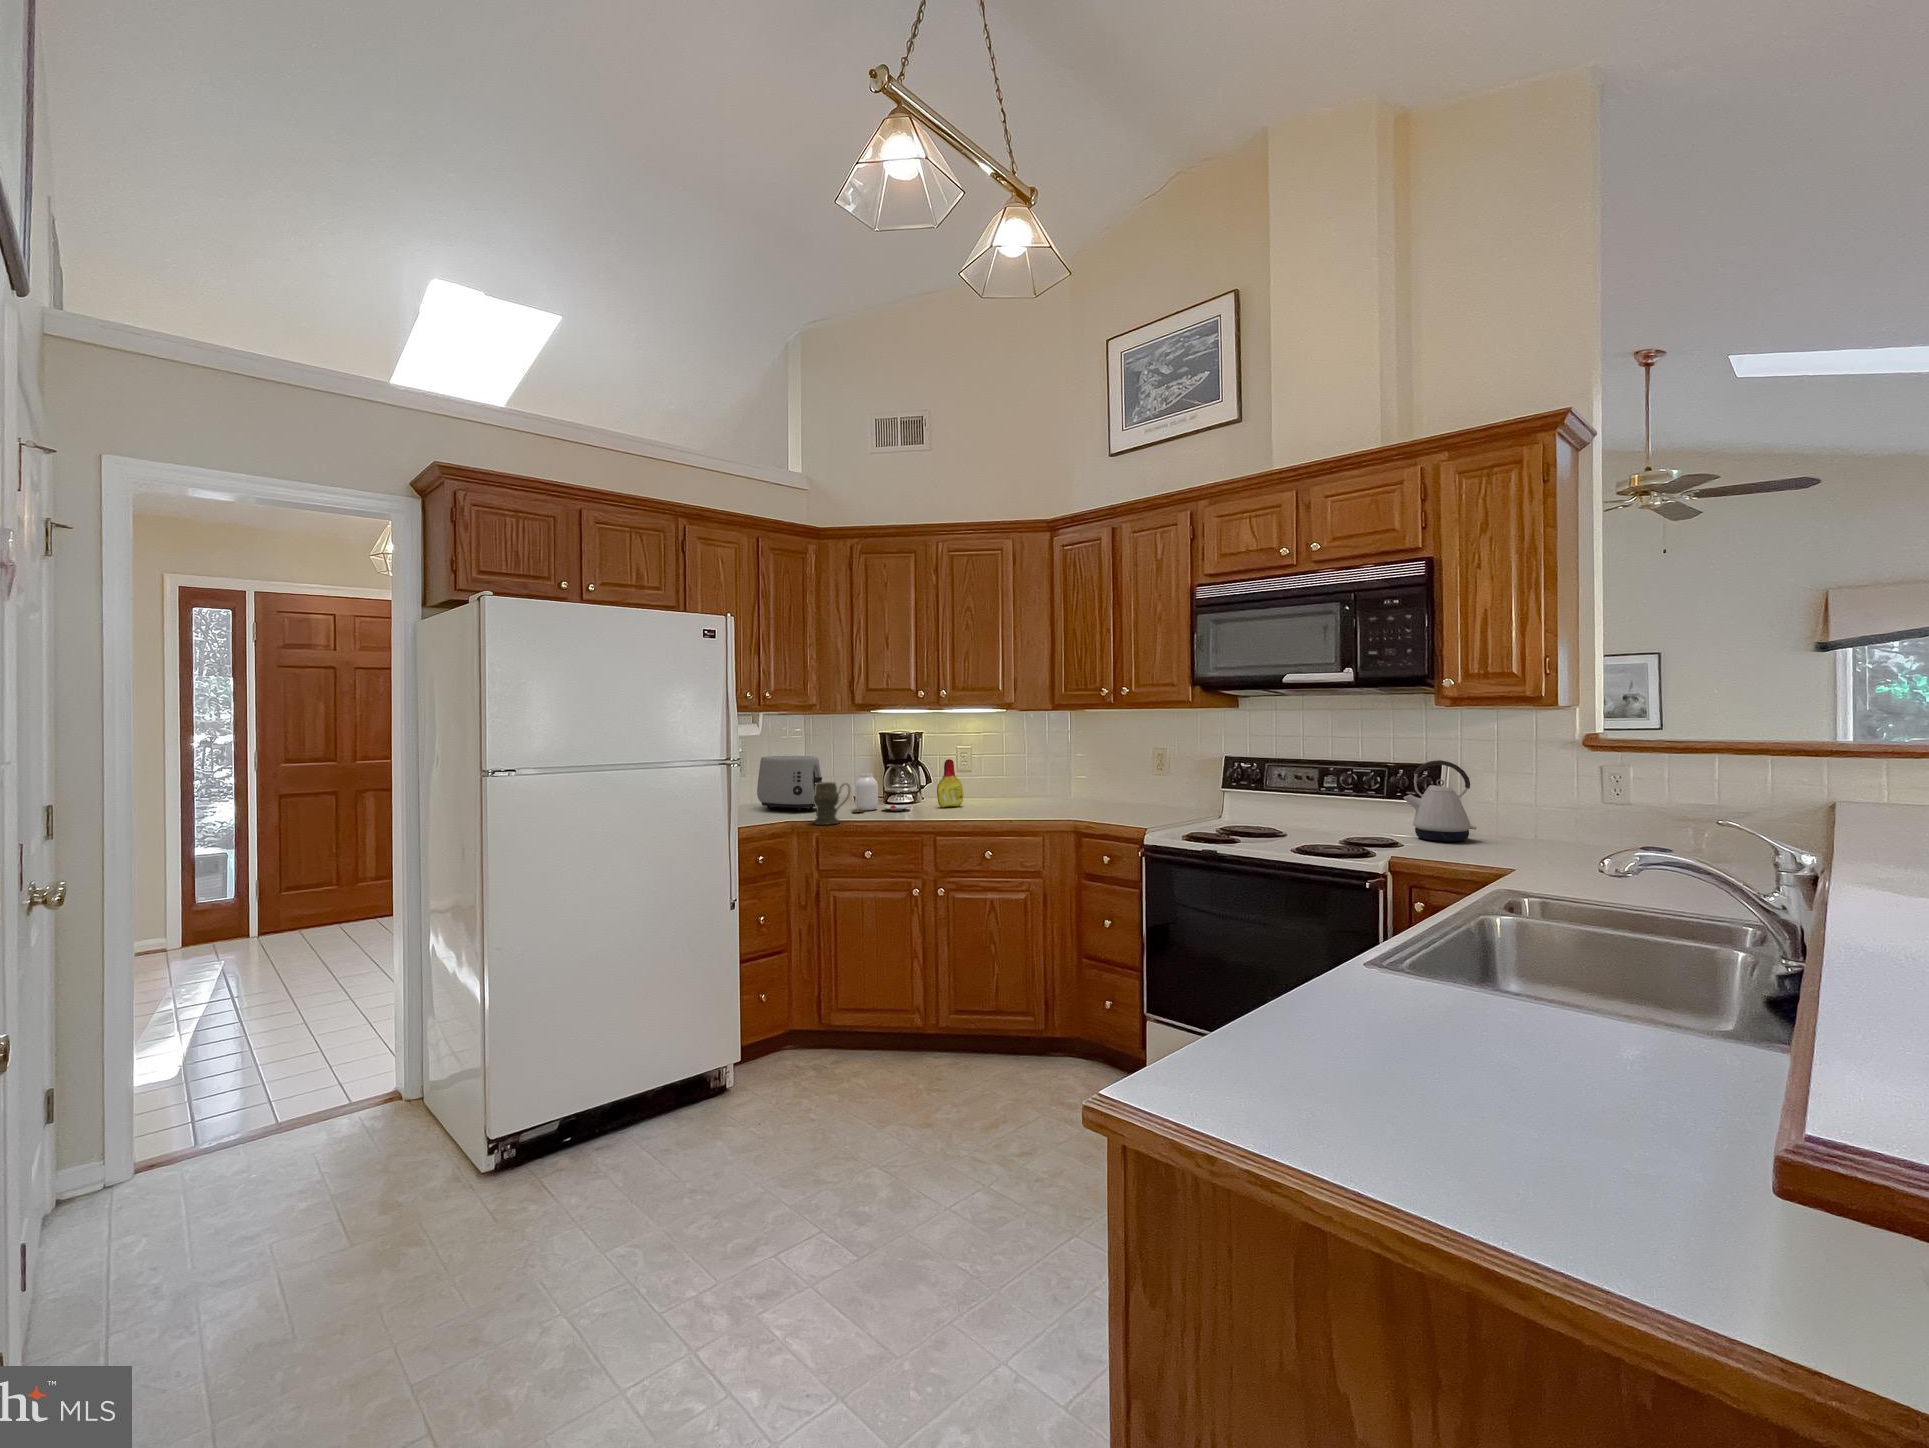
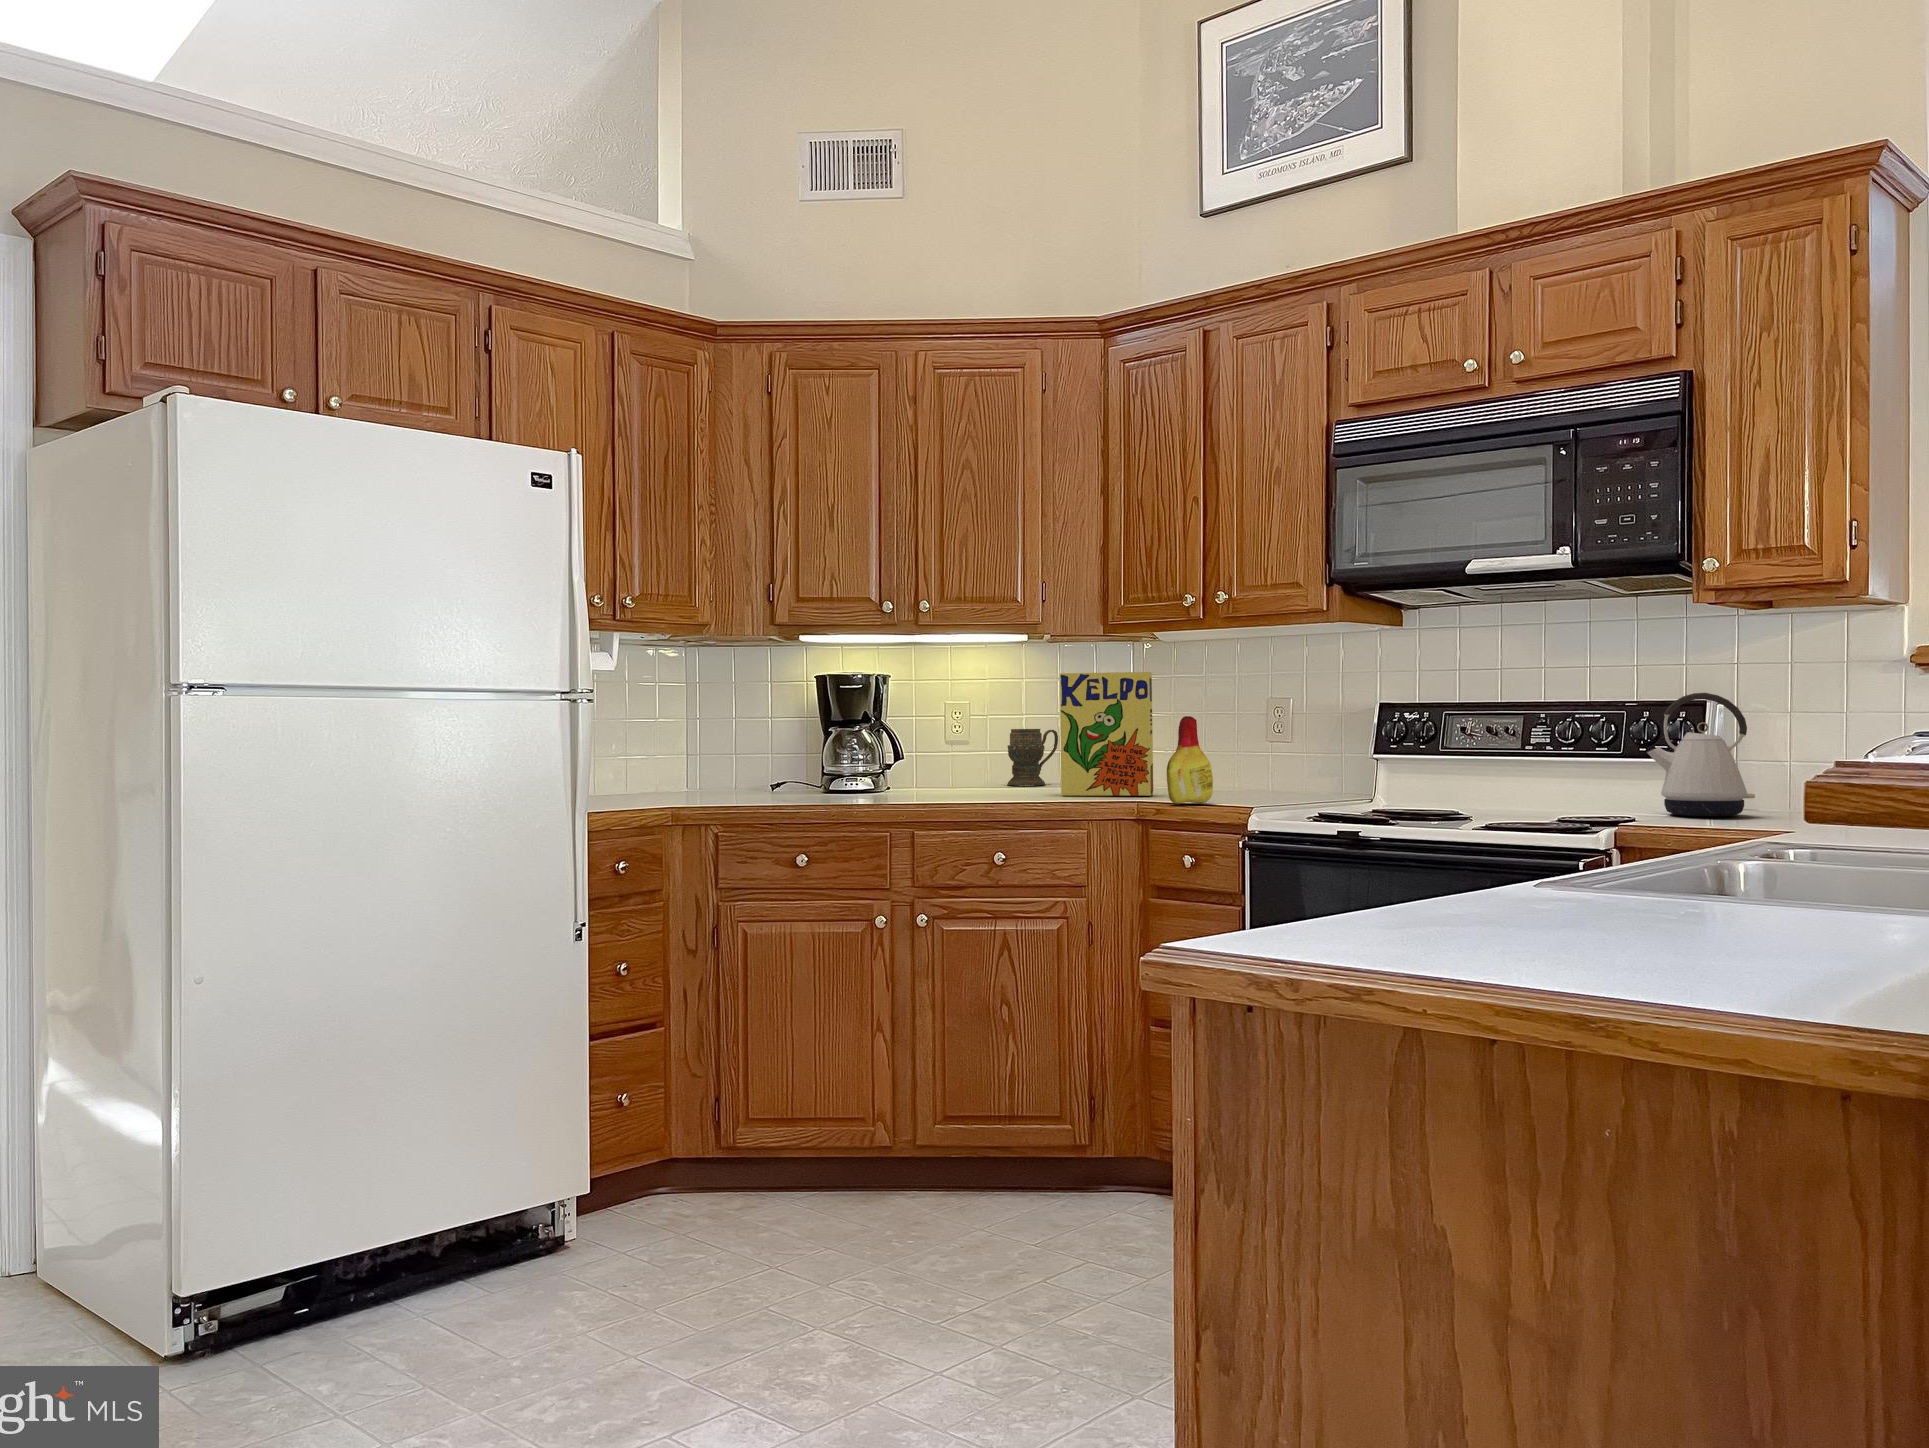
cereal box: none [1026,736,1084,812] -> present [1060,672,1153,796]
toaster: present [757,756,822,811] -> none [610,707,721,796]
bottle: present [937,759,963,807] -> present [1167,716,1213,804]
jar: present [852,773,911,812] -> none [770,736,870,797]
mug: present [813,782,850,825] -> present [1007,729,1058,785]

